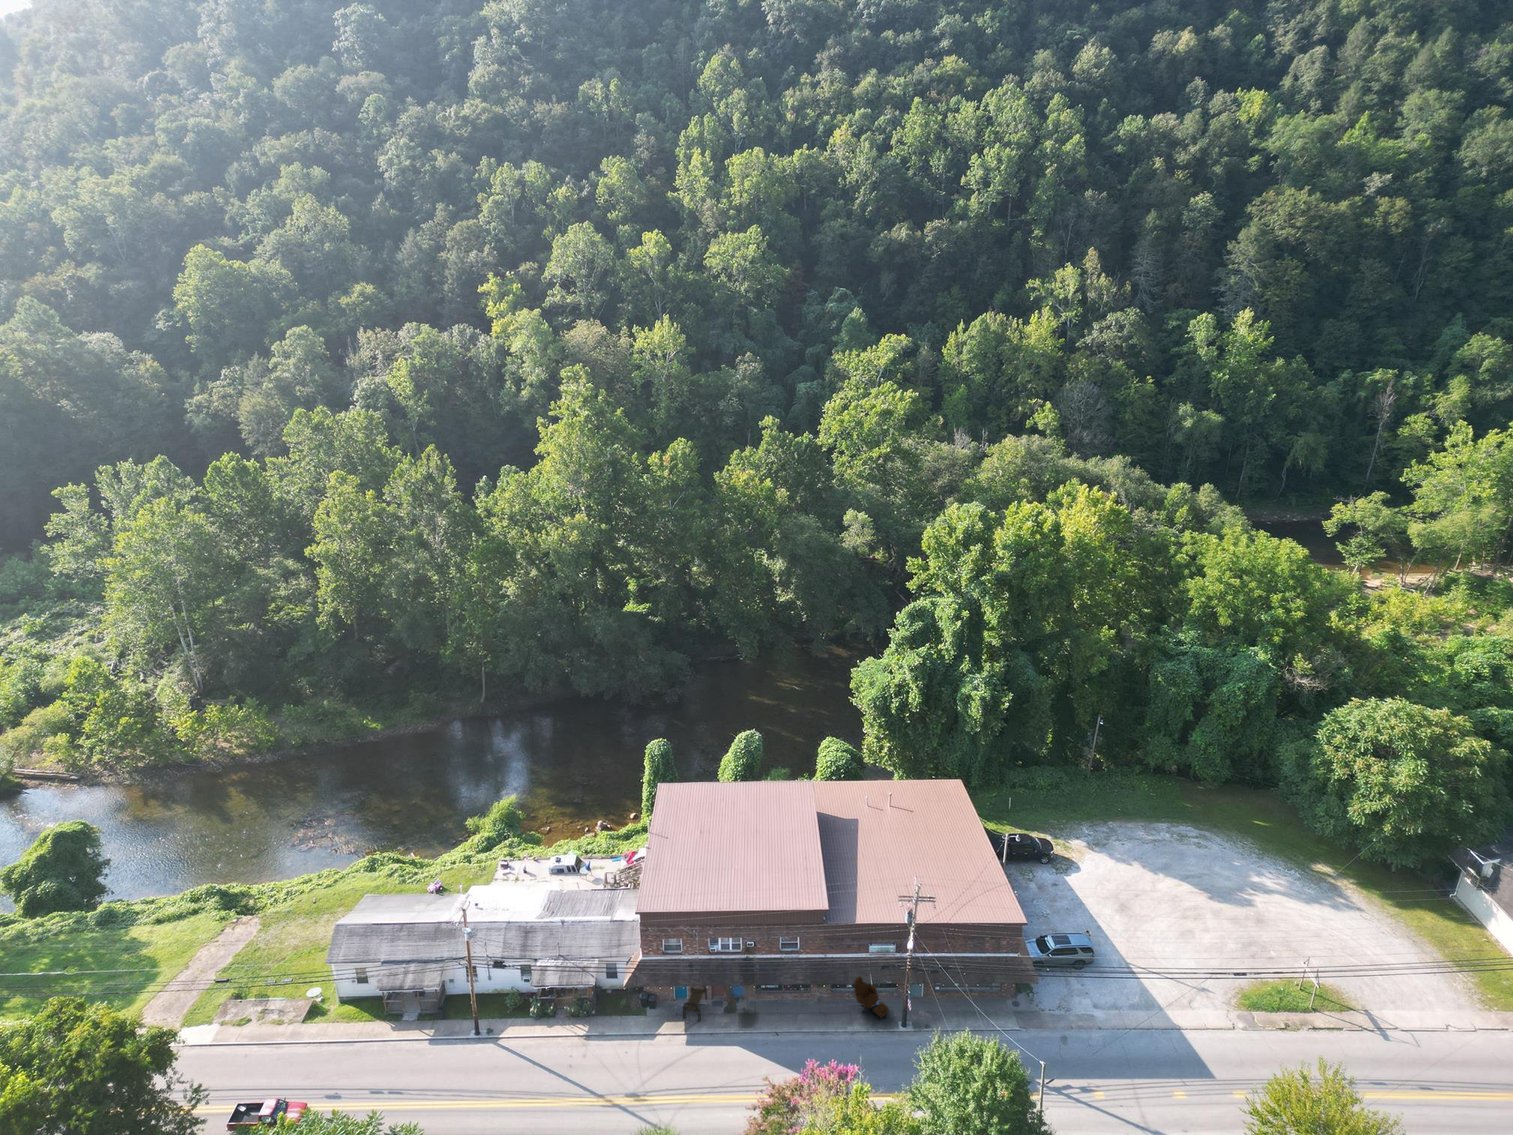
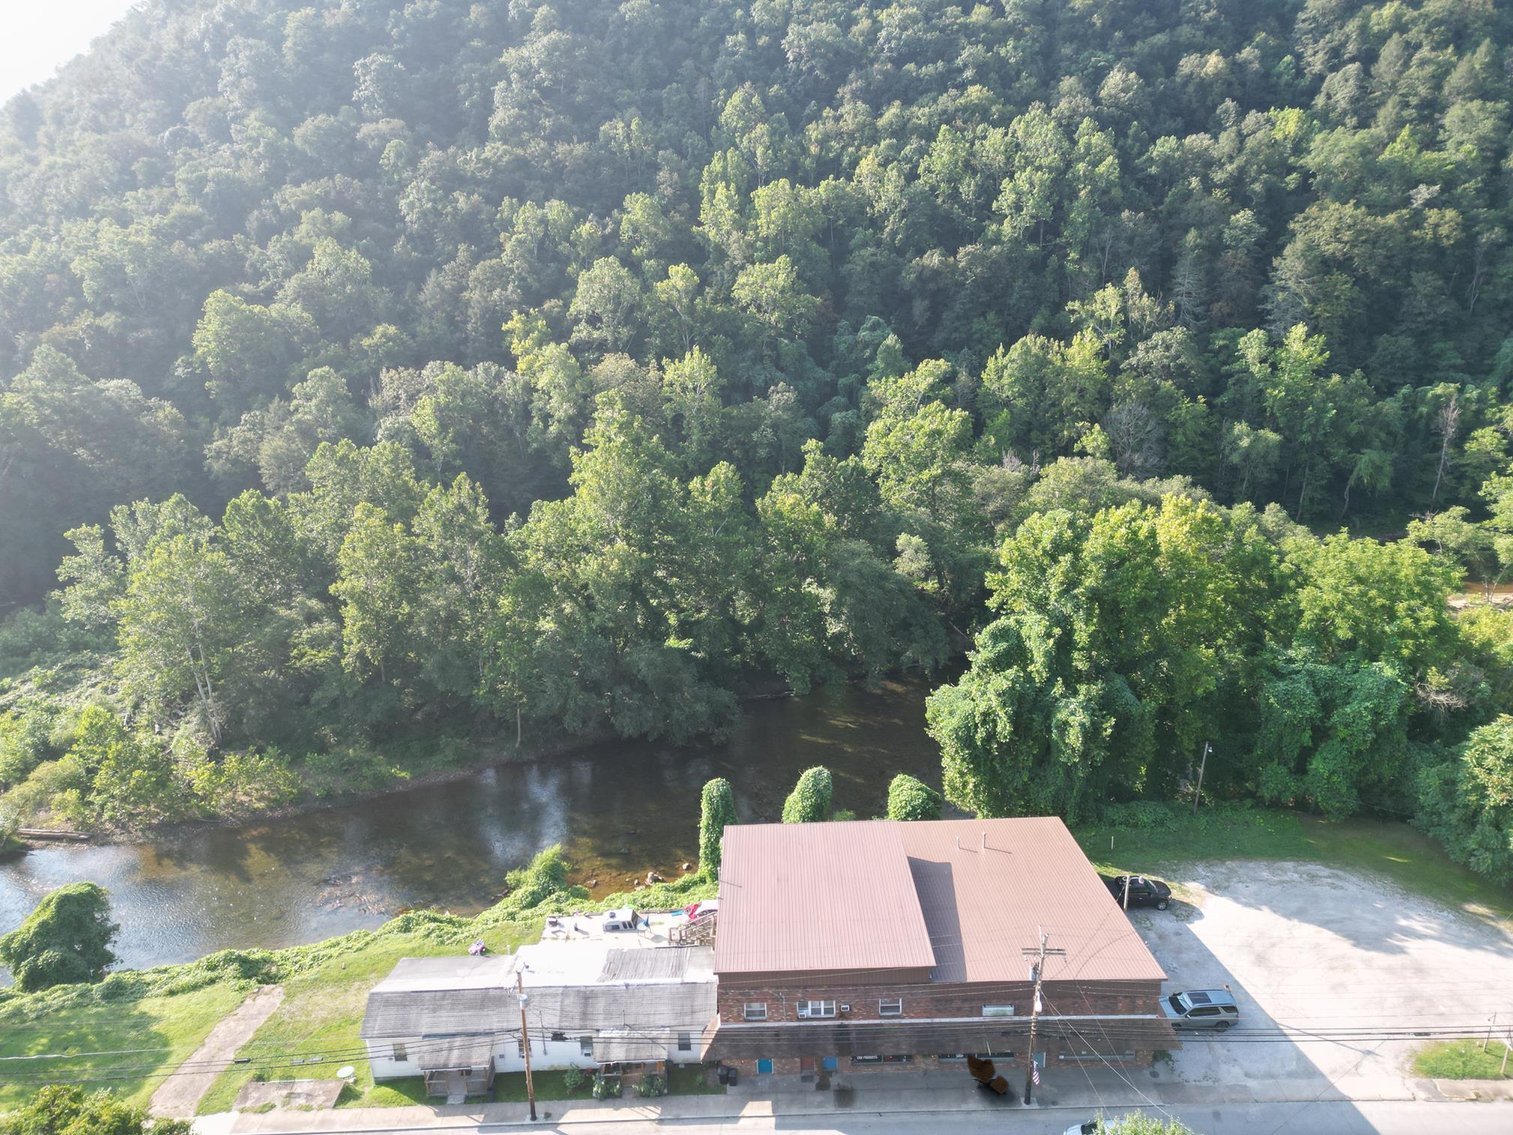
bench: present [683,986,707,1021] -> none [769,1055,796,1101]

